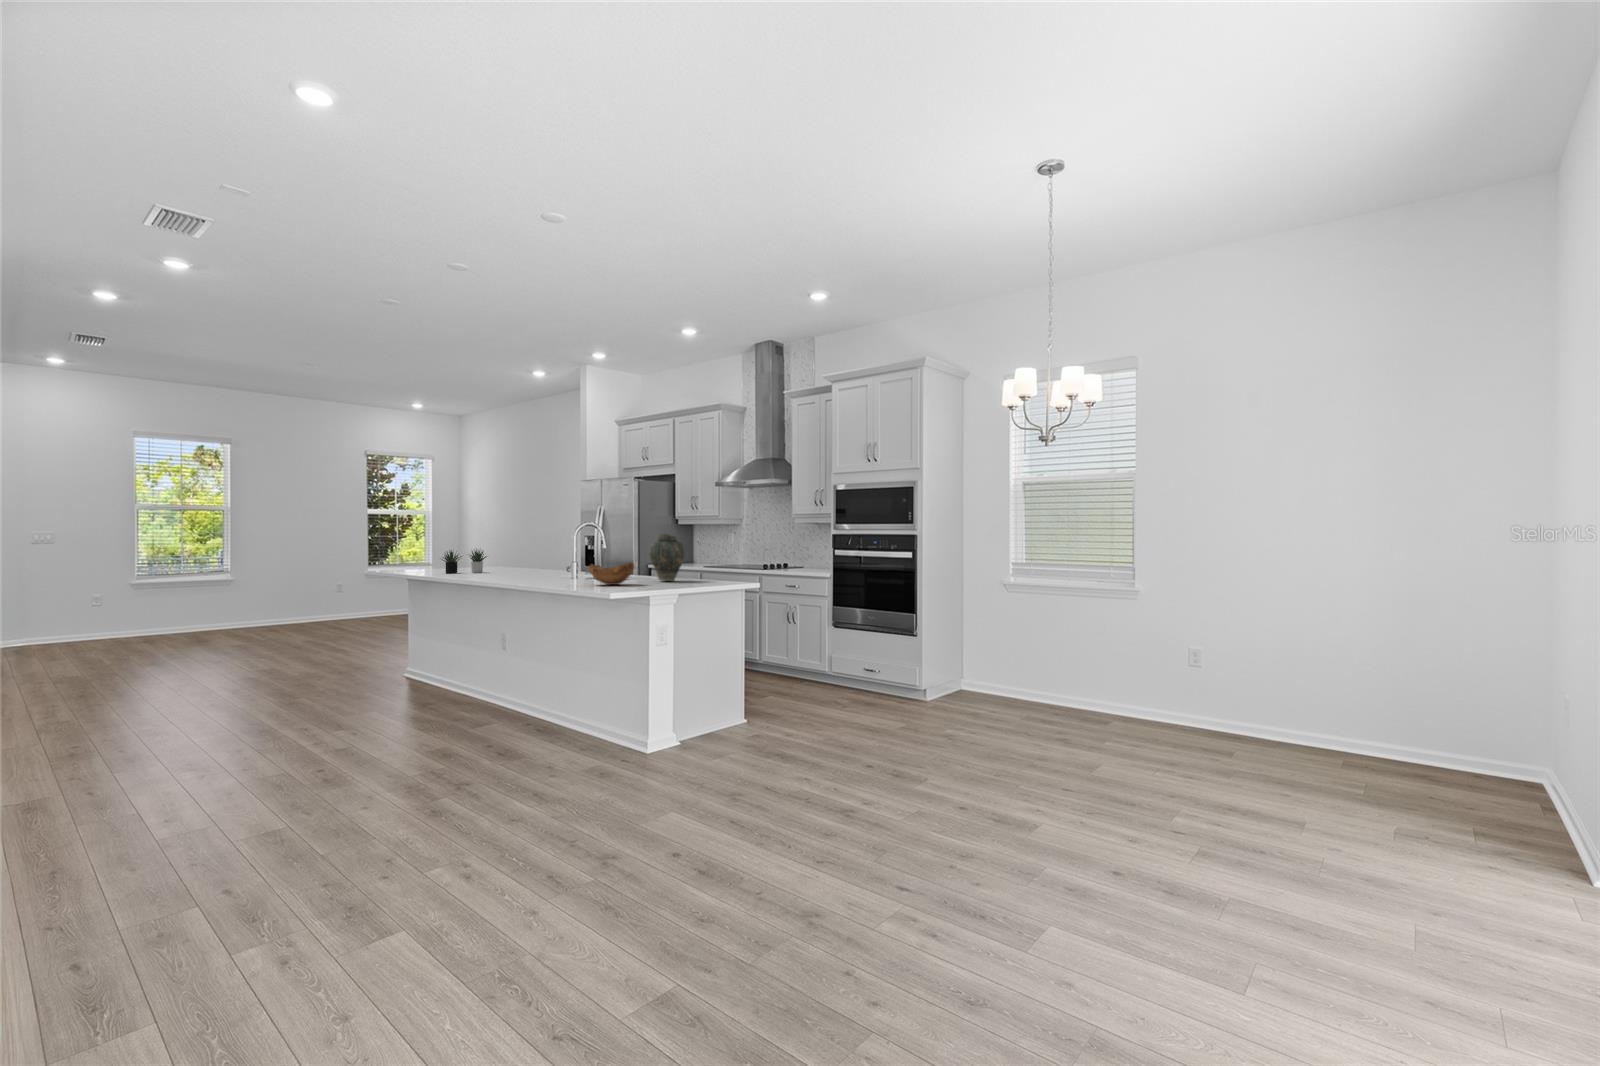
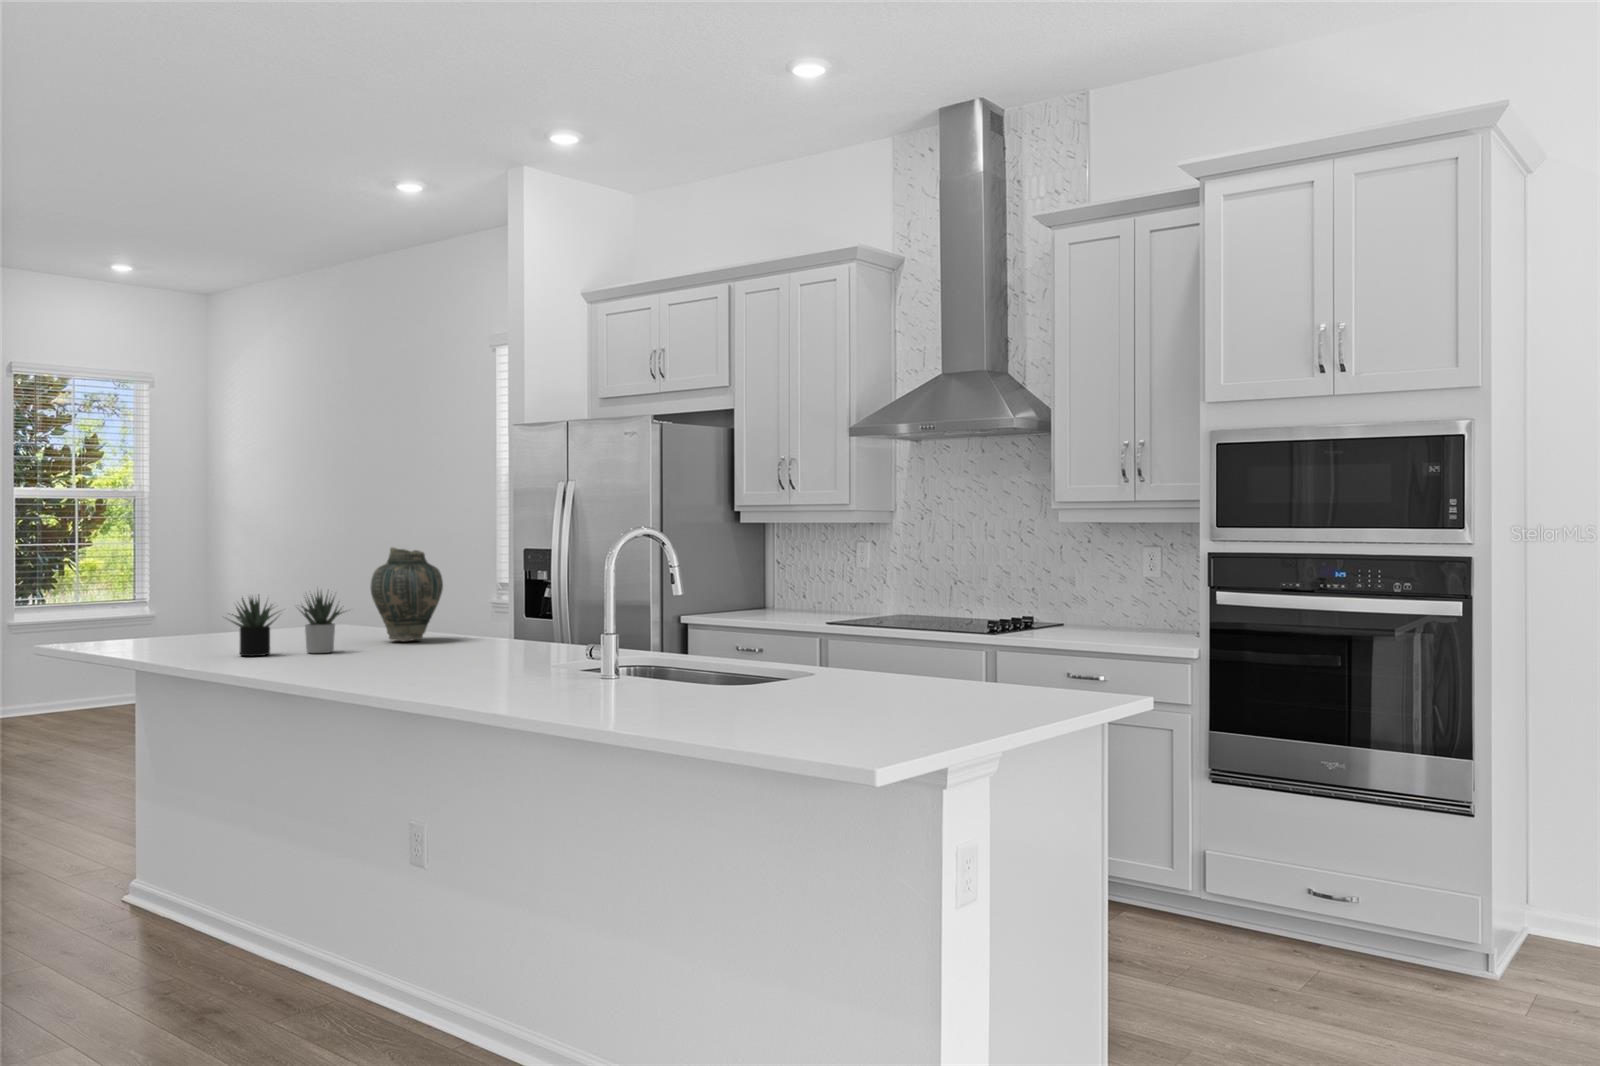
vase: present [649,534,685,581] -> present [370,548,443,641]
wooden bowl: present [589,563,634,585] -> none [731,648,863,718]

